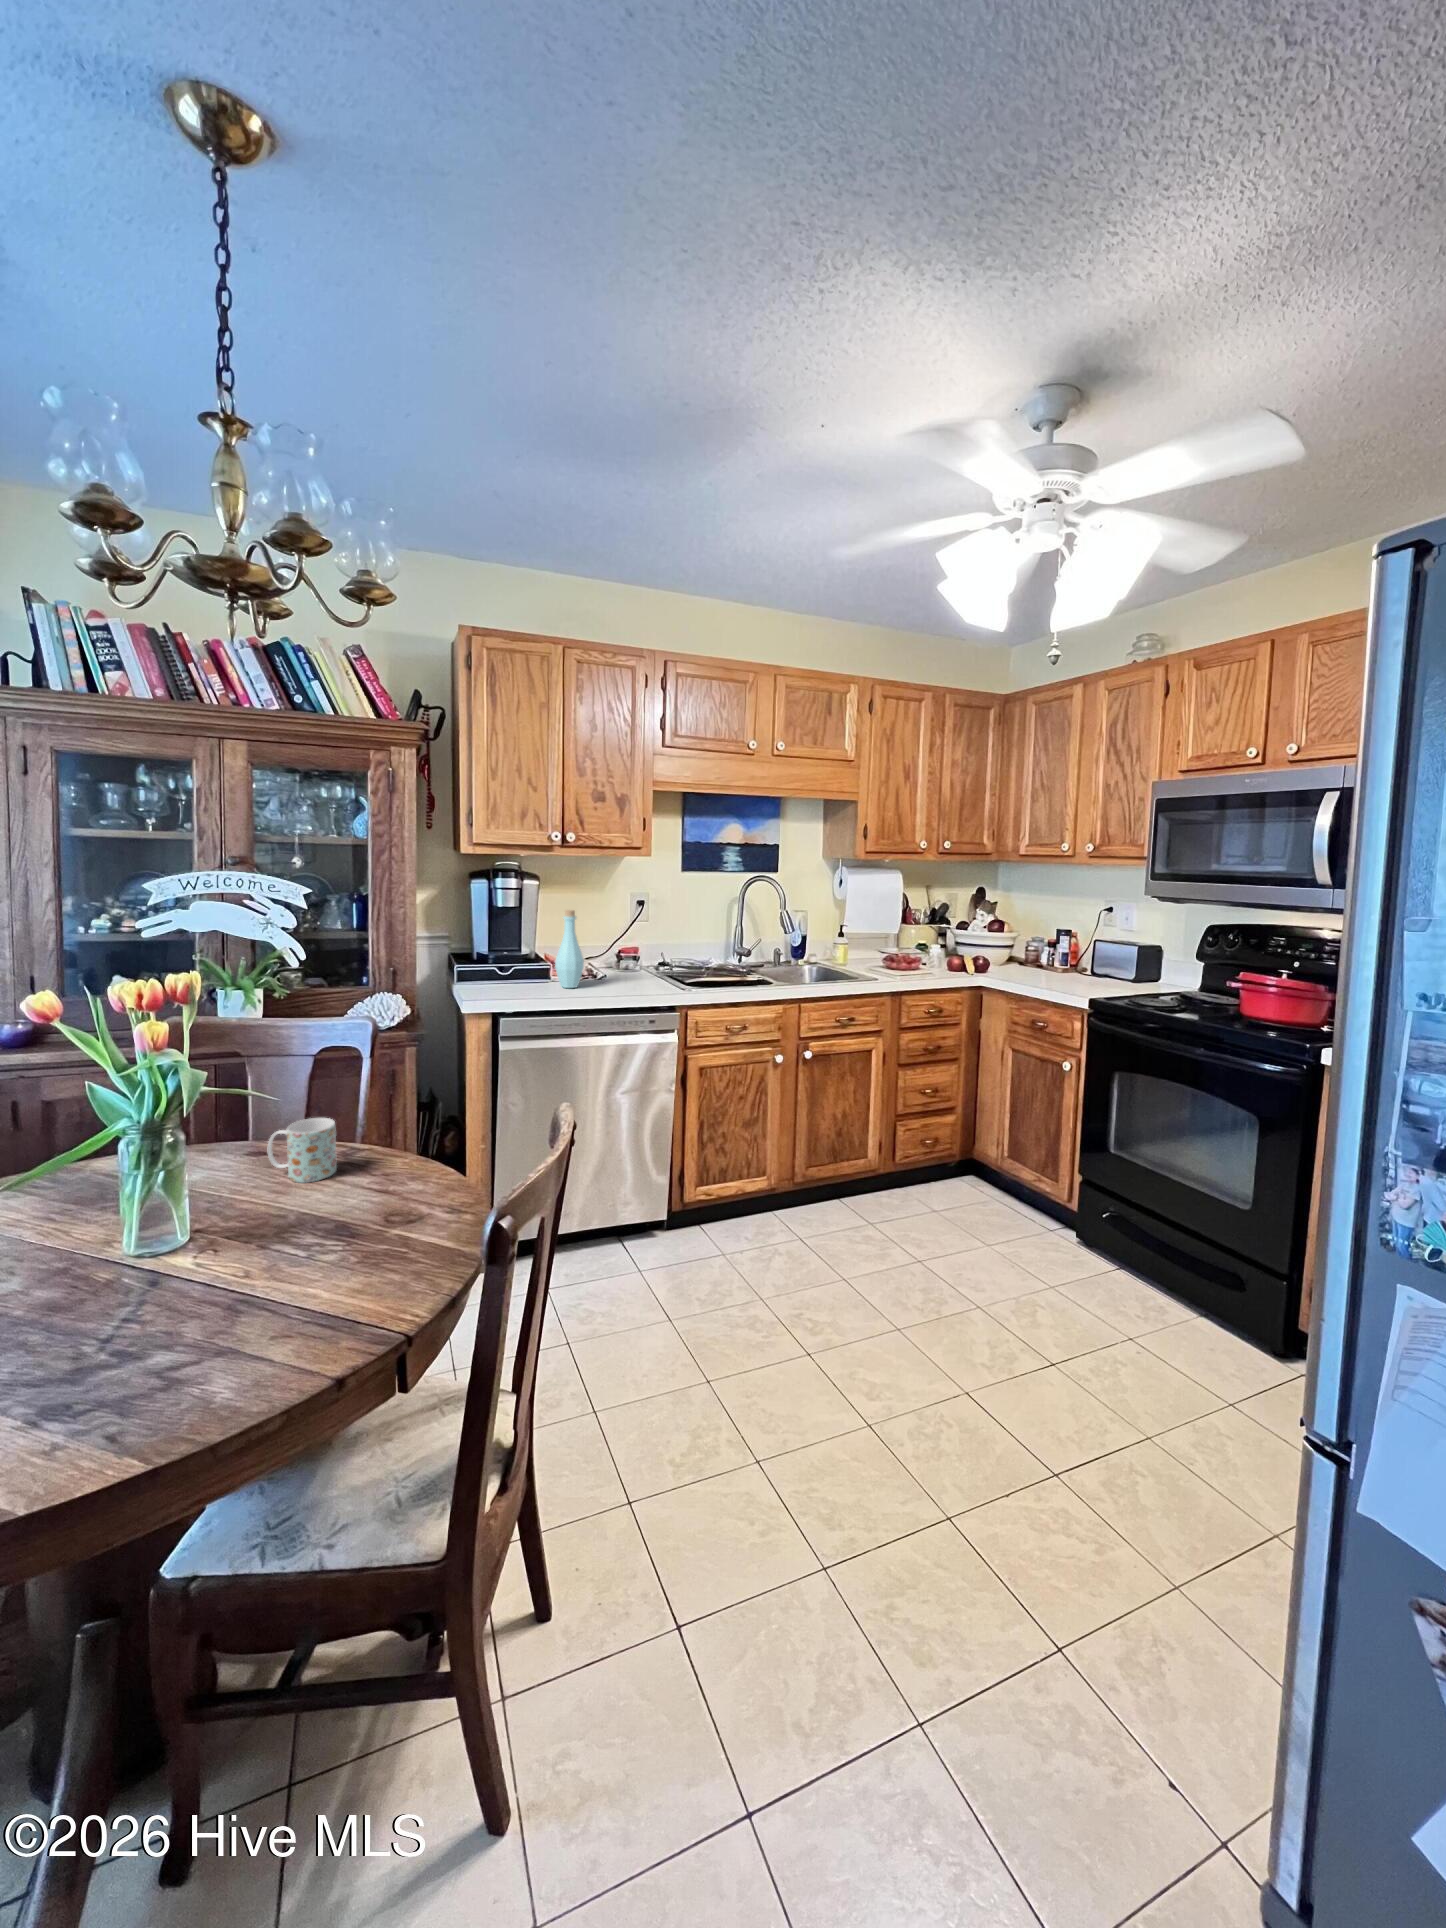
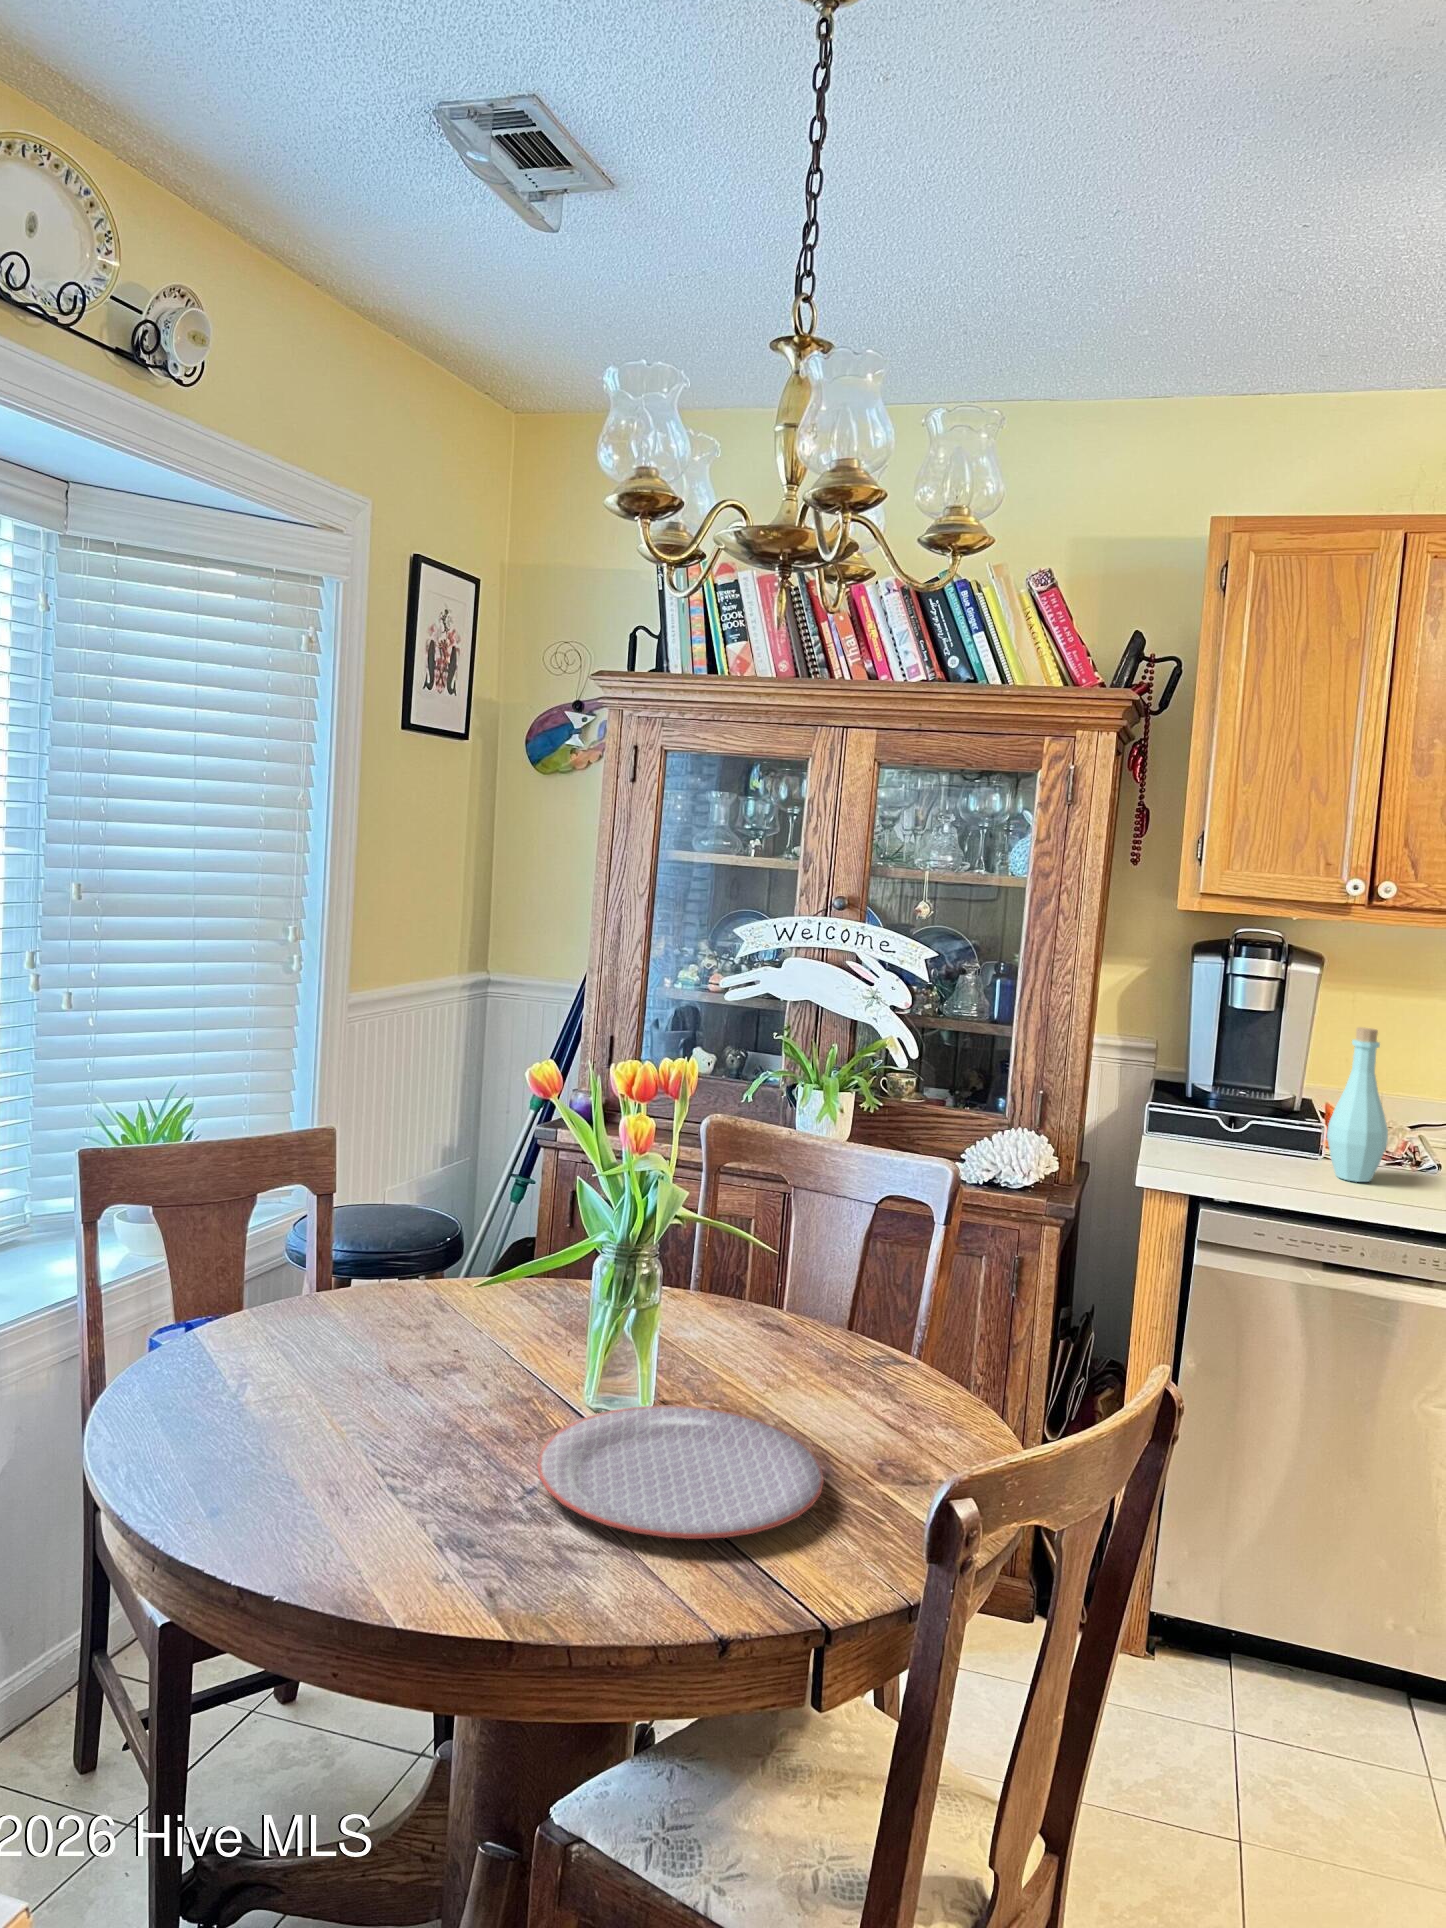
mug: present [268,1118,337,1183] -> none [773,1290,859,1386]
plate: none [107,1219,361,1342] -> present [537,1405,824,1539]

